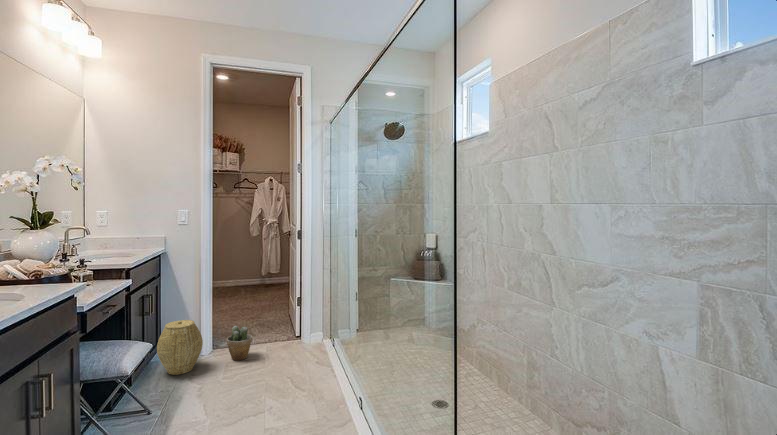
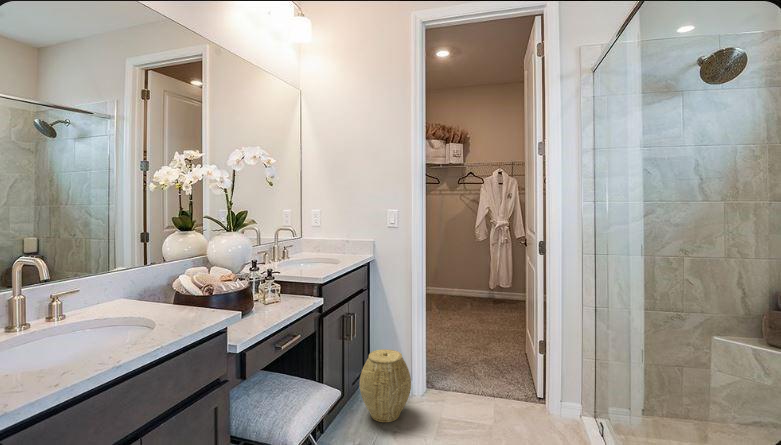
potted plant: present [227,326,252,360] -> none [441,369,475,420]

